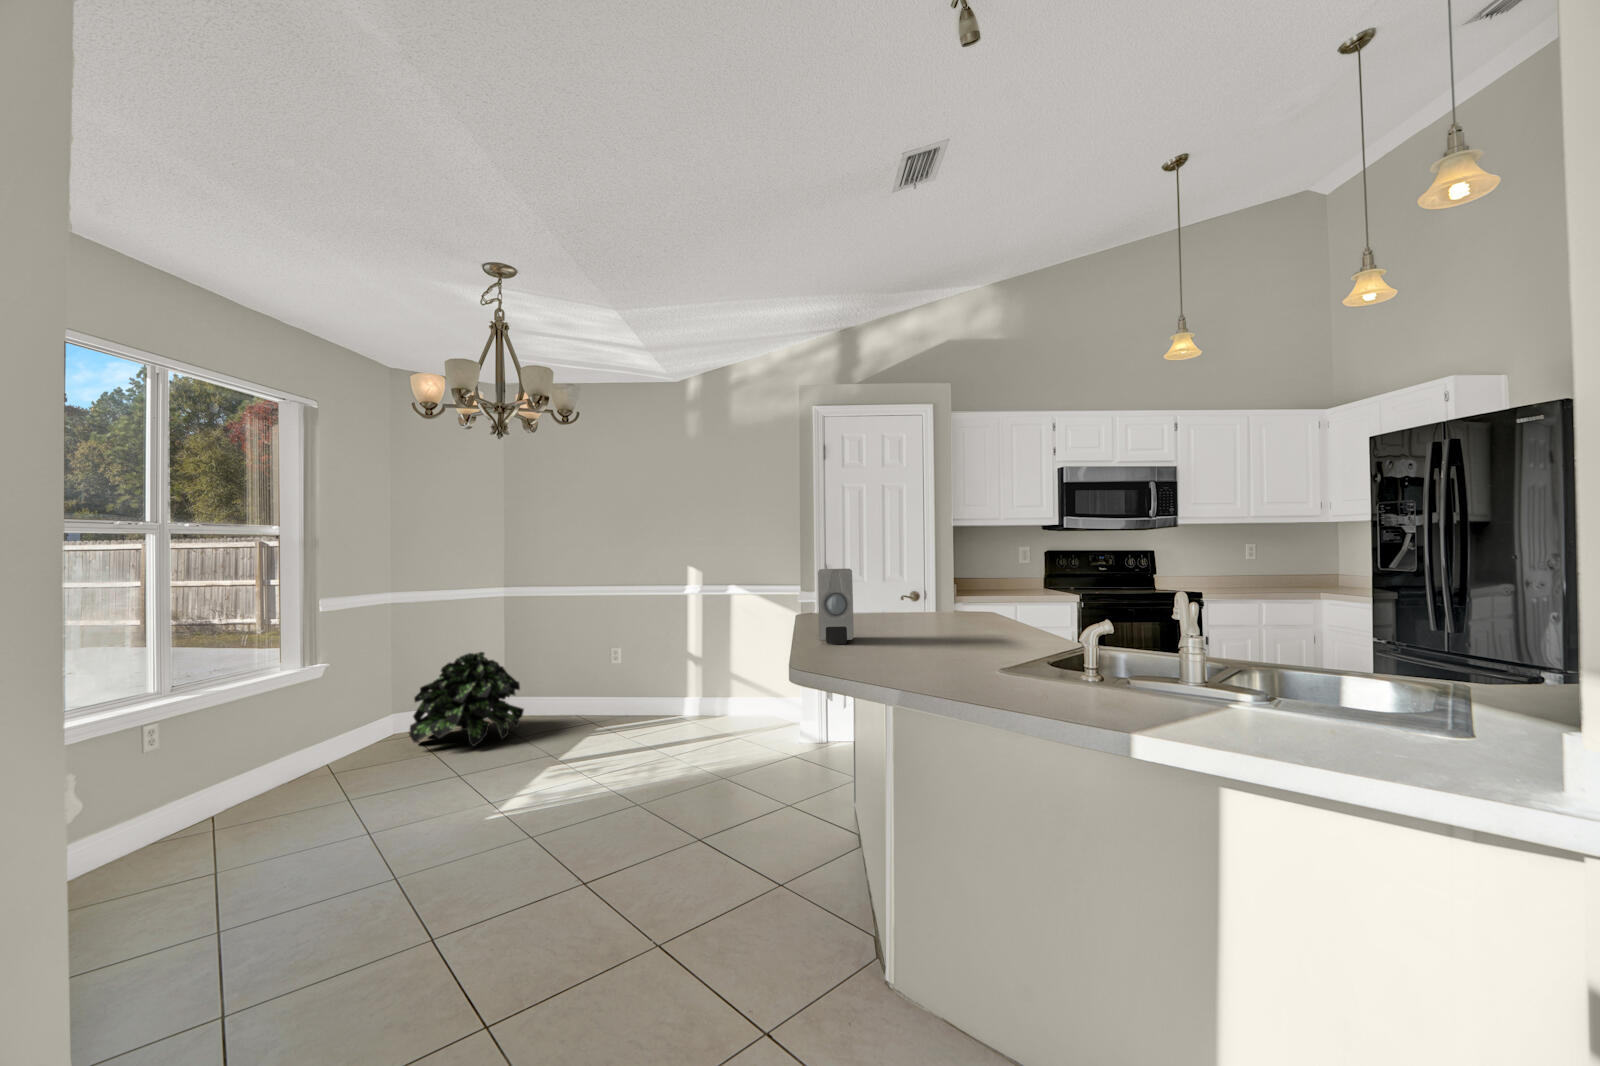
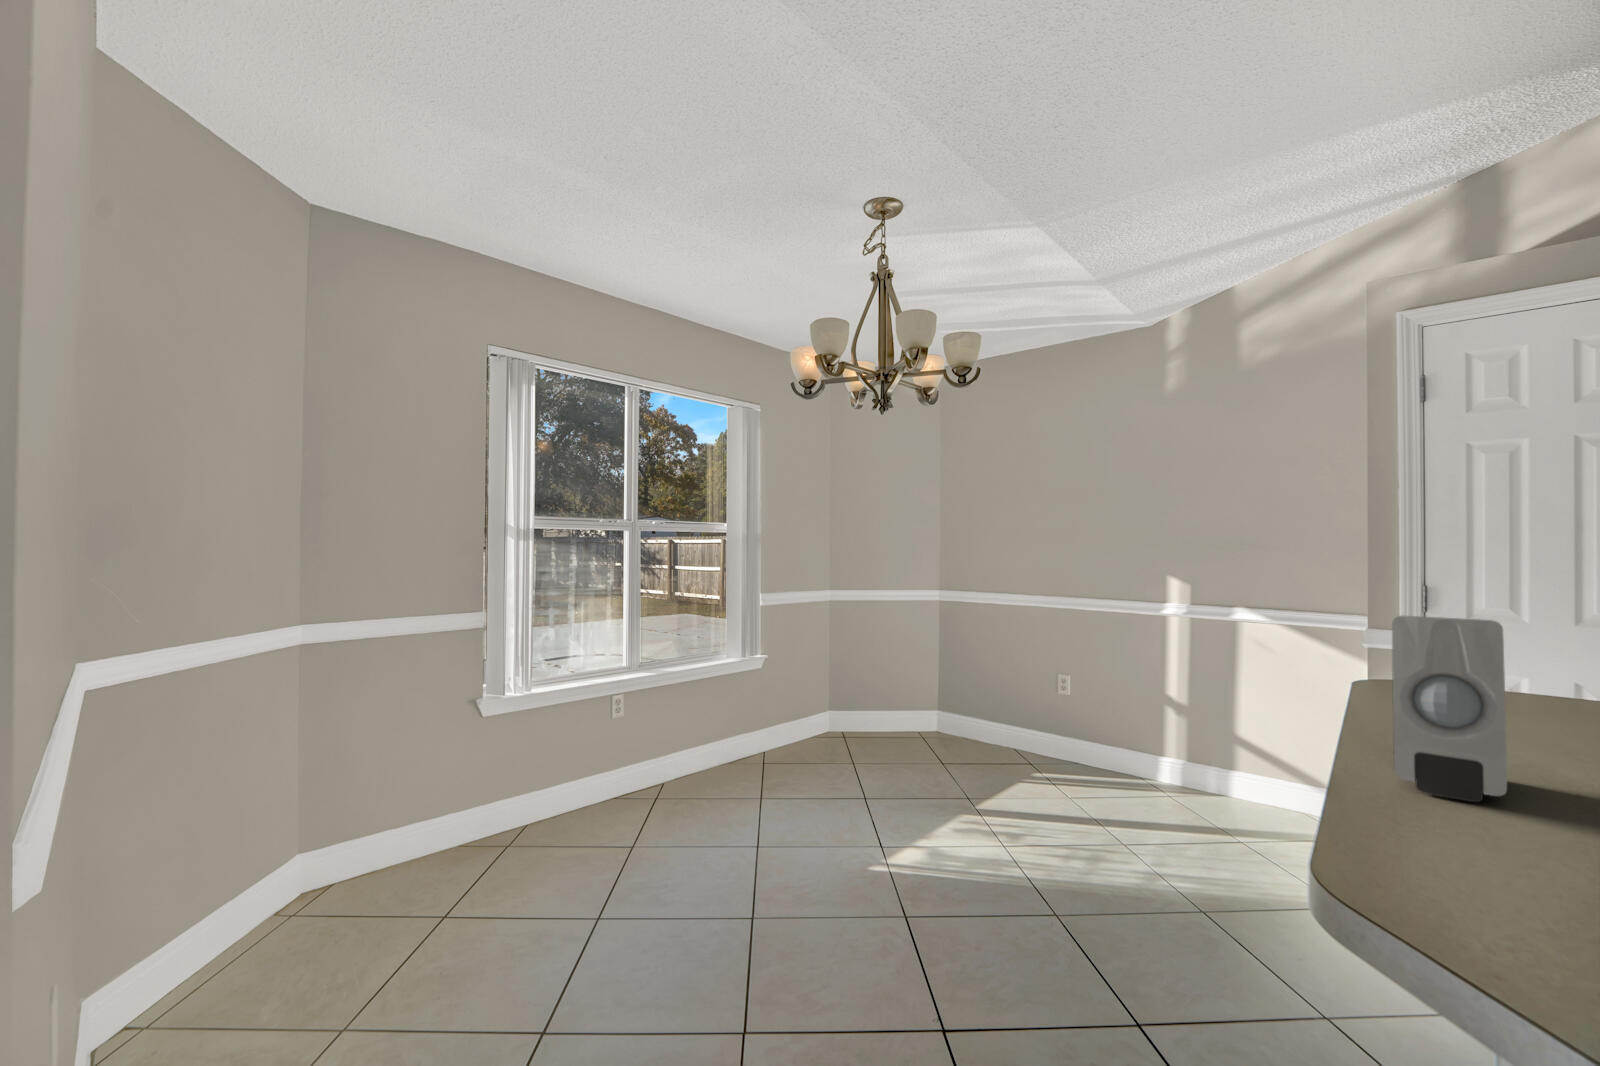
potted plant: present [409,652,524,746] -> none [838,660,955,766]

